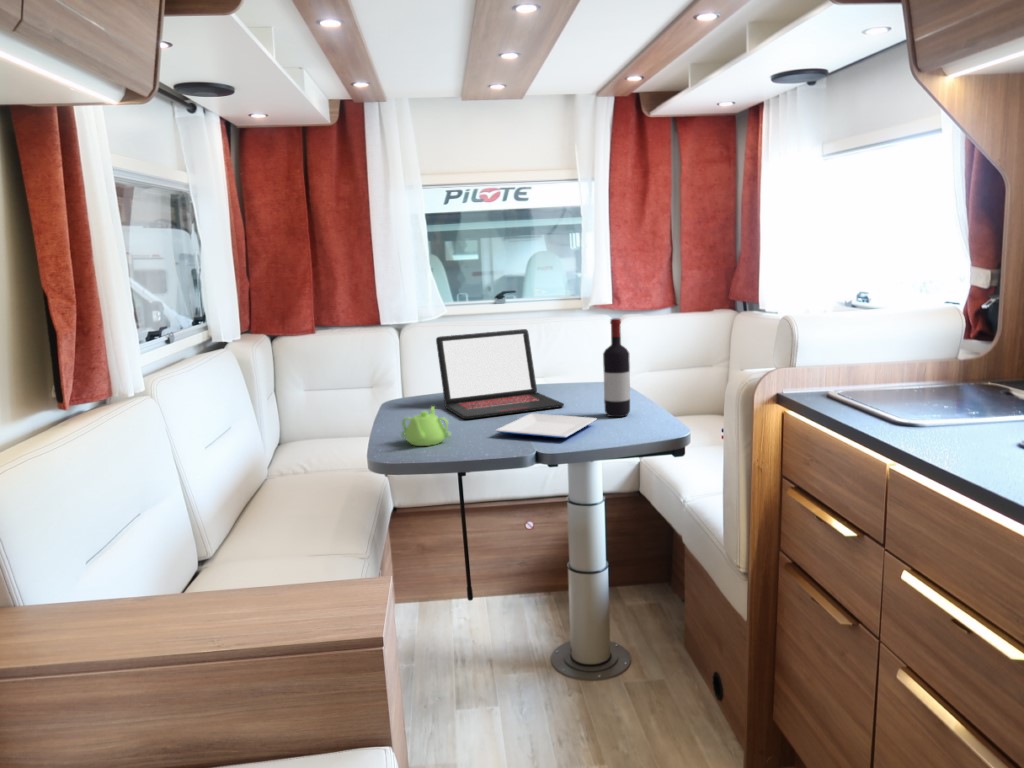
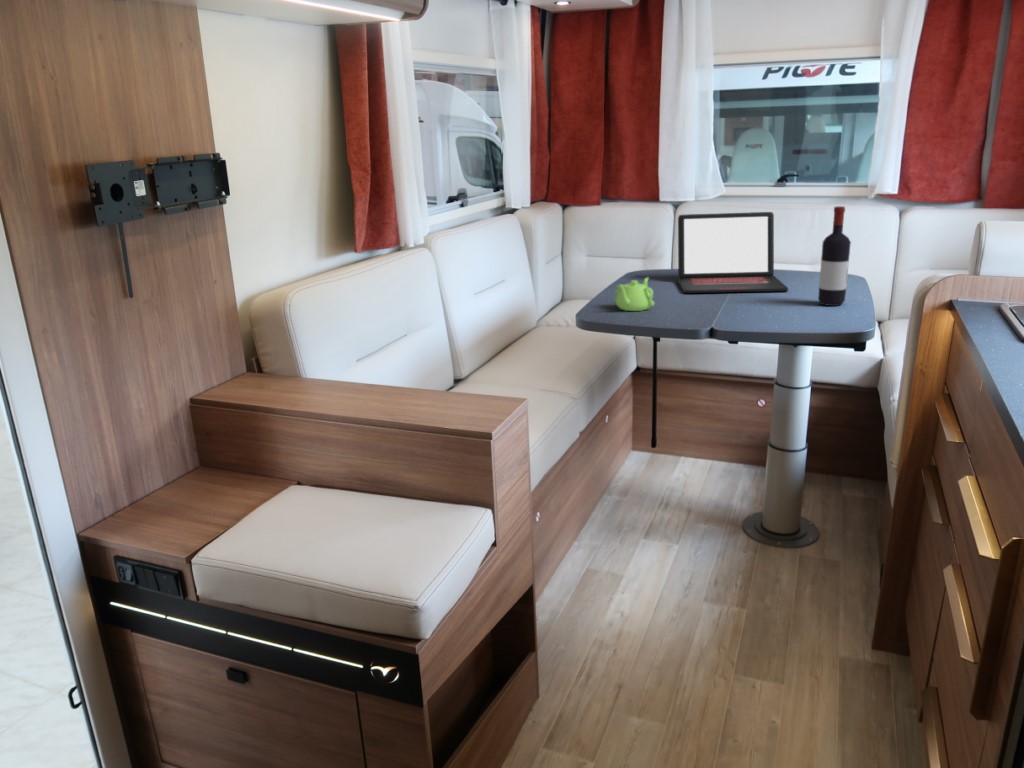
plate: present [496,413,597,438] -> none [696,293,801,317]

